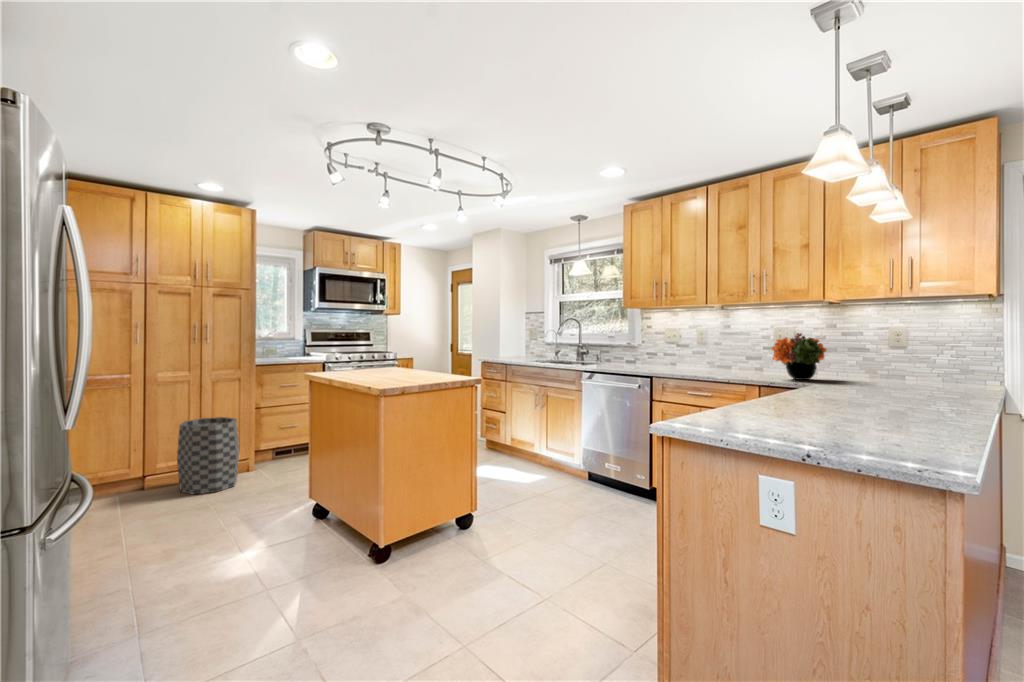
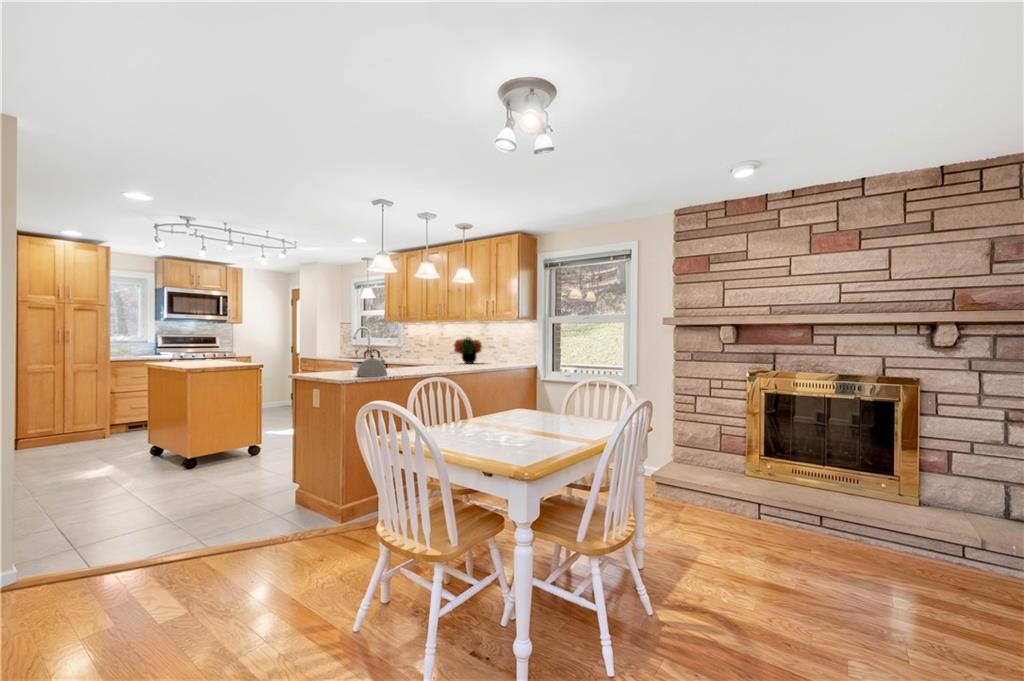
kettle: none [853,371,958,452] -> present [357,349,387,377]
trash can: present [177,417,239,495] -> none [43,397,96,450]

